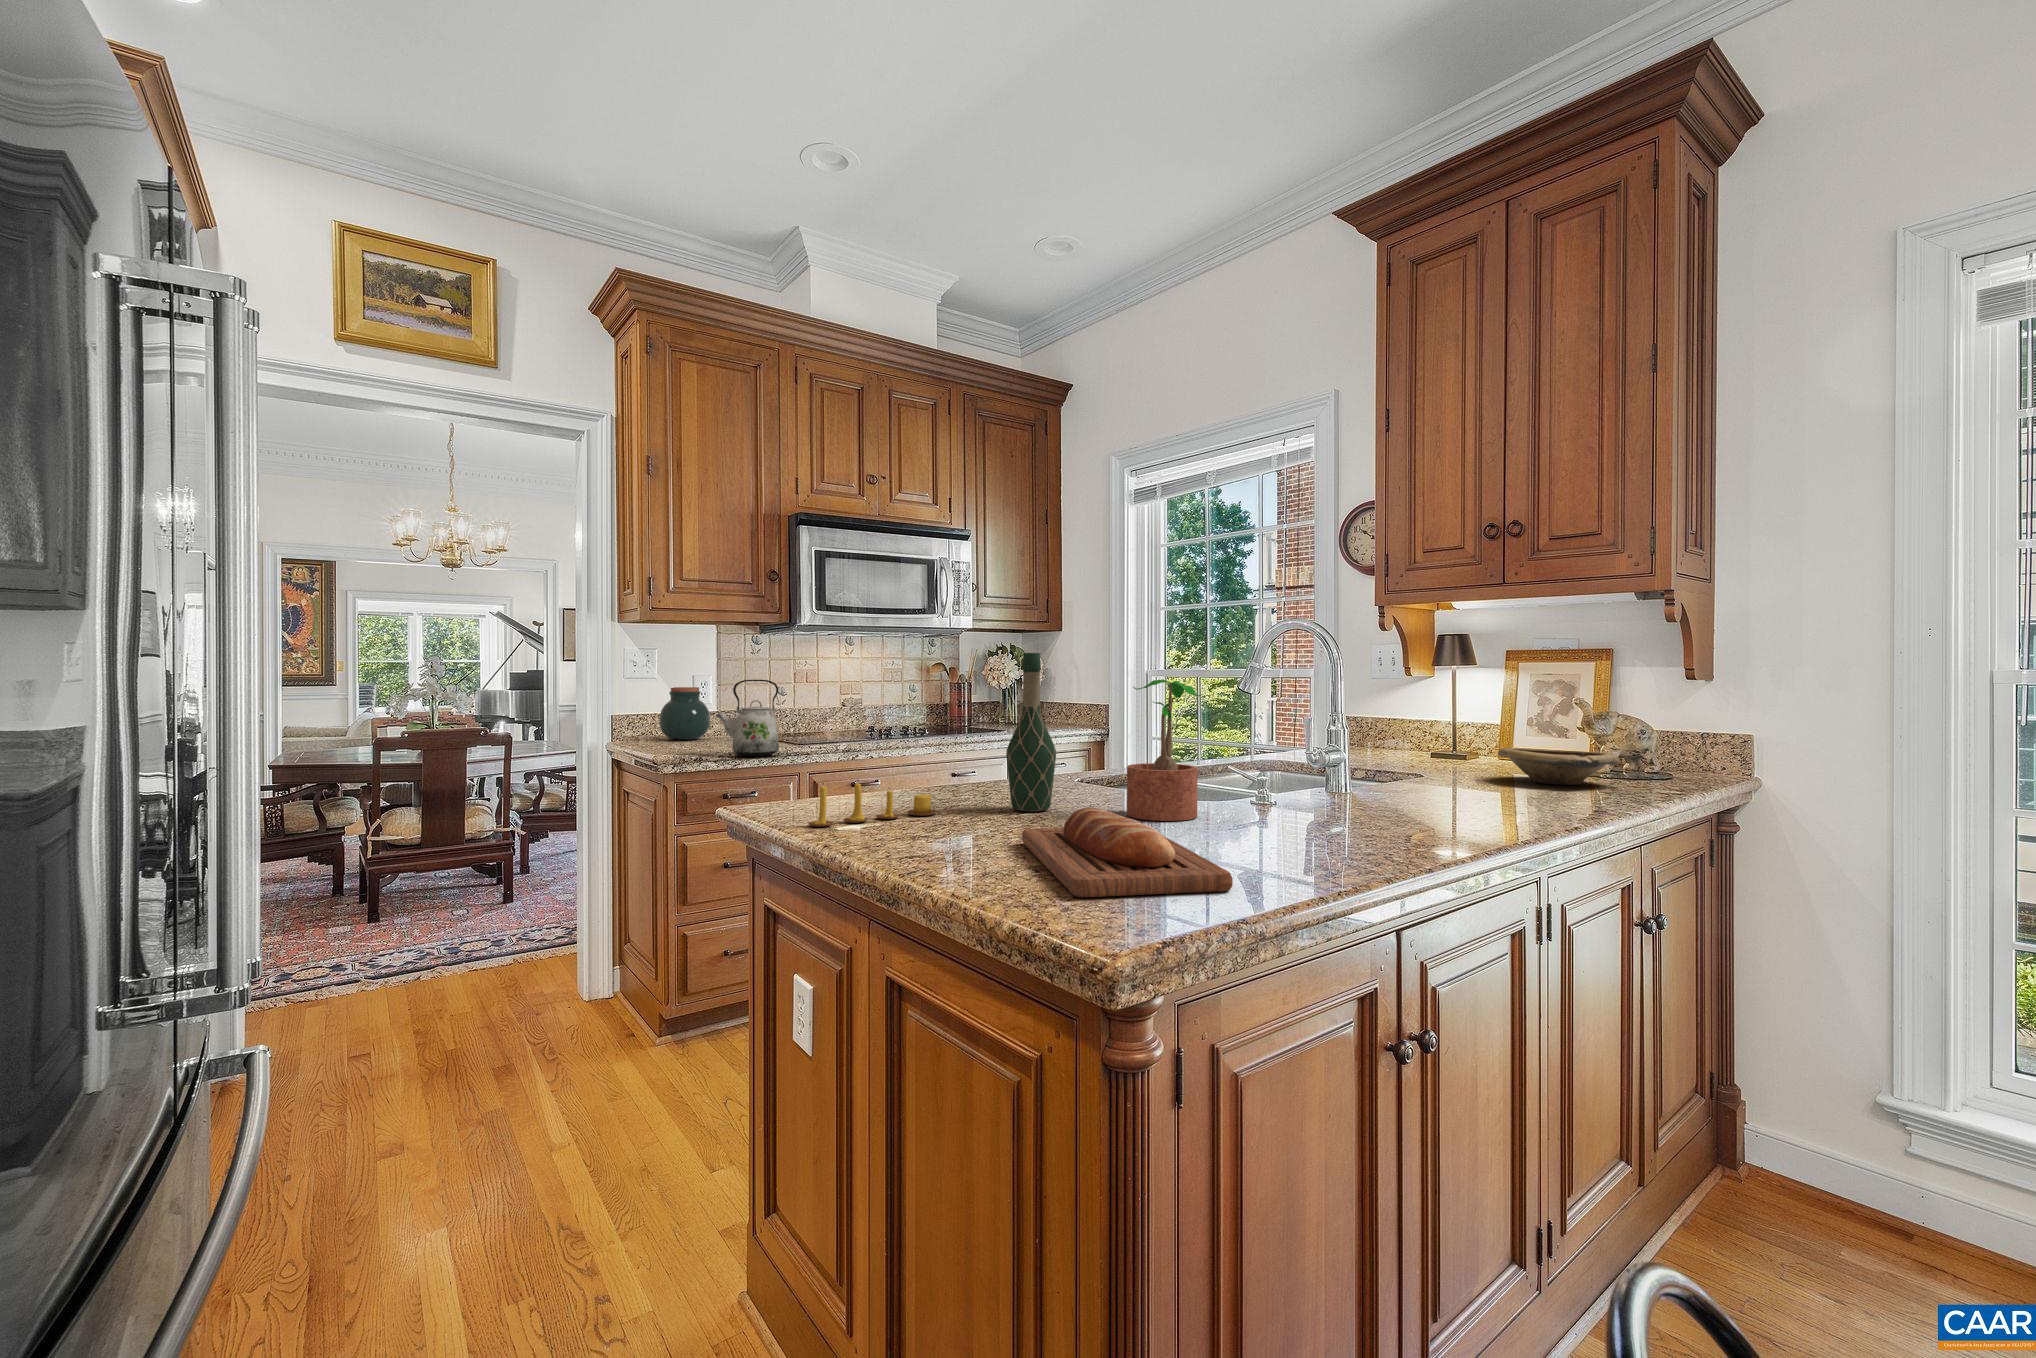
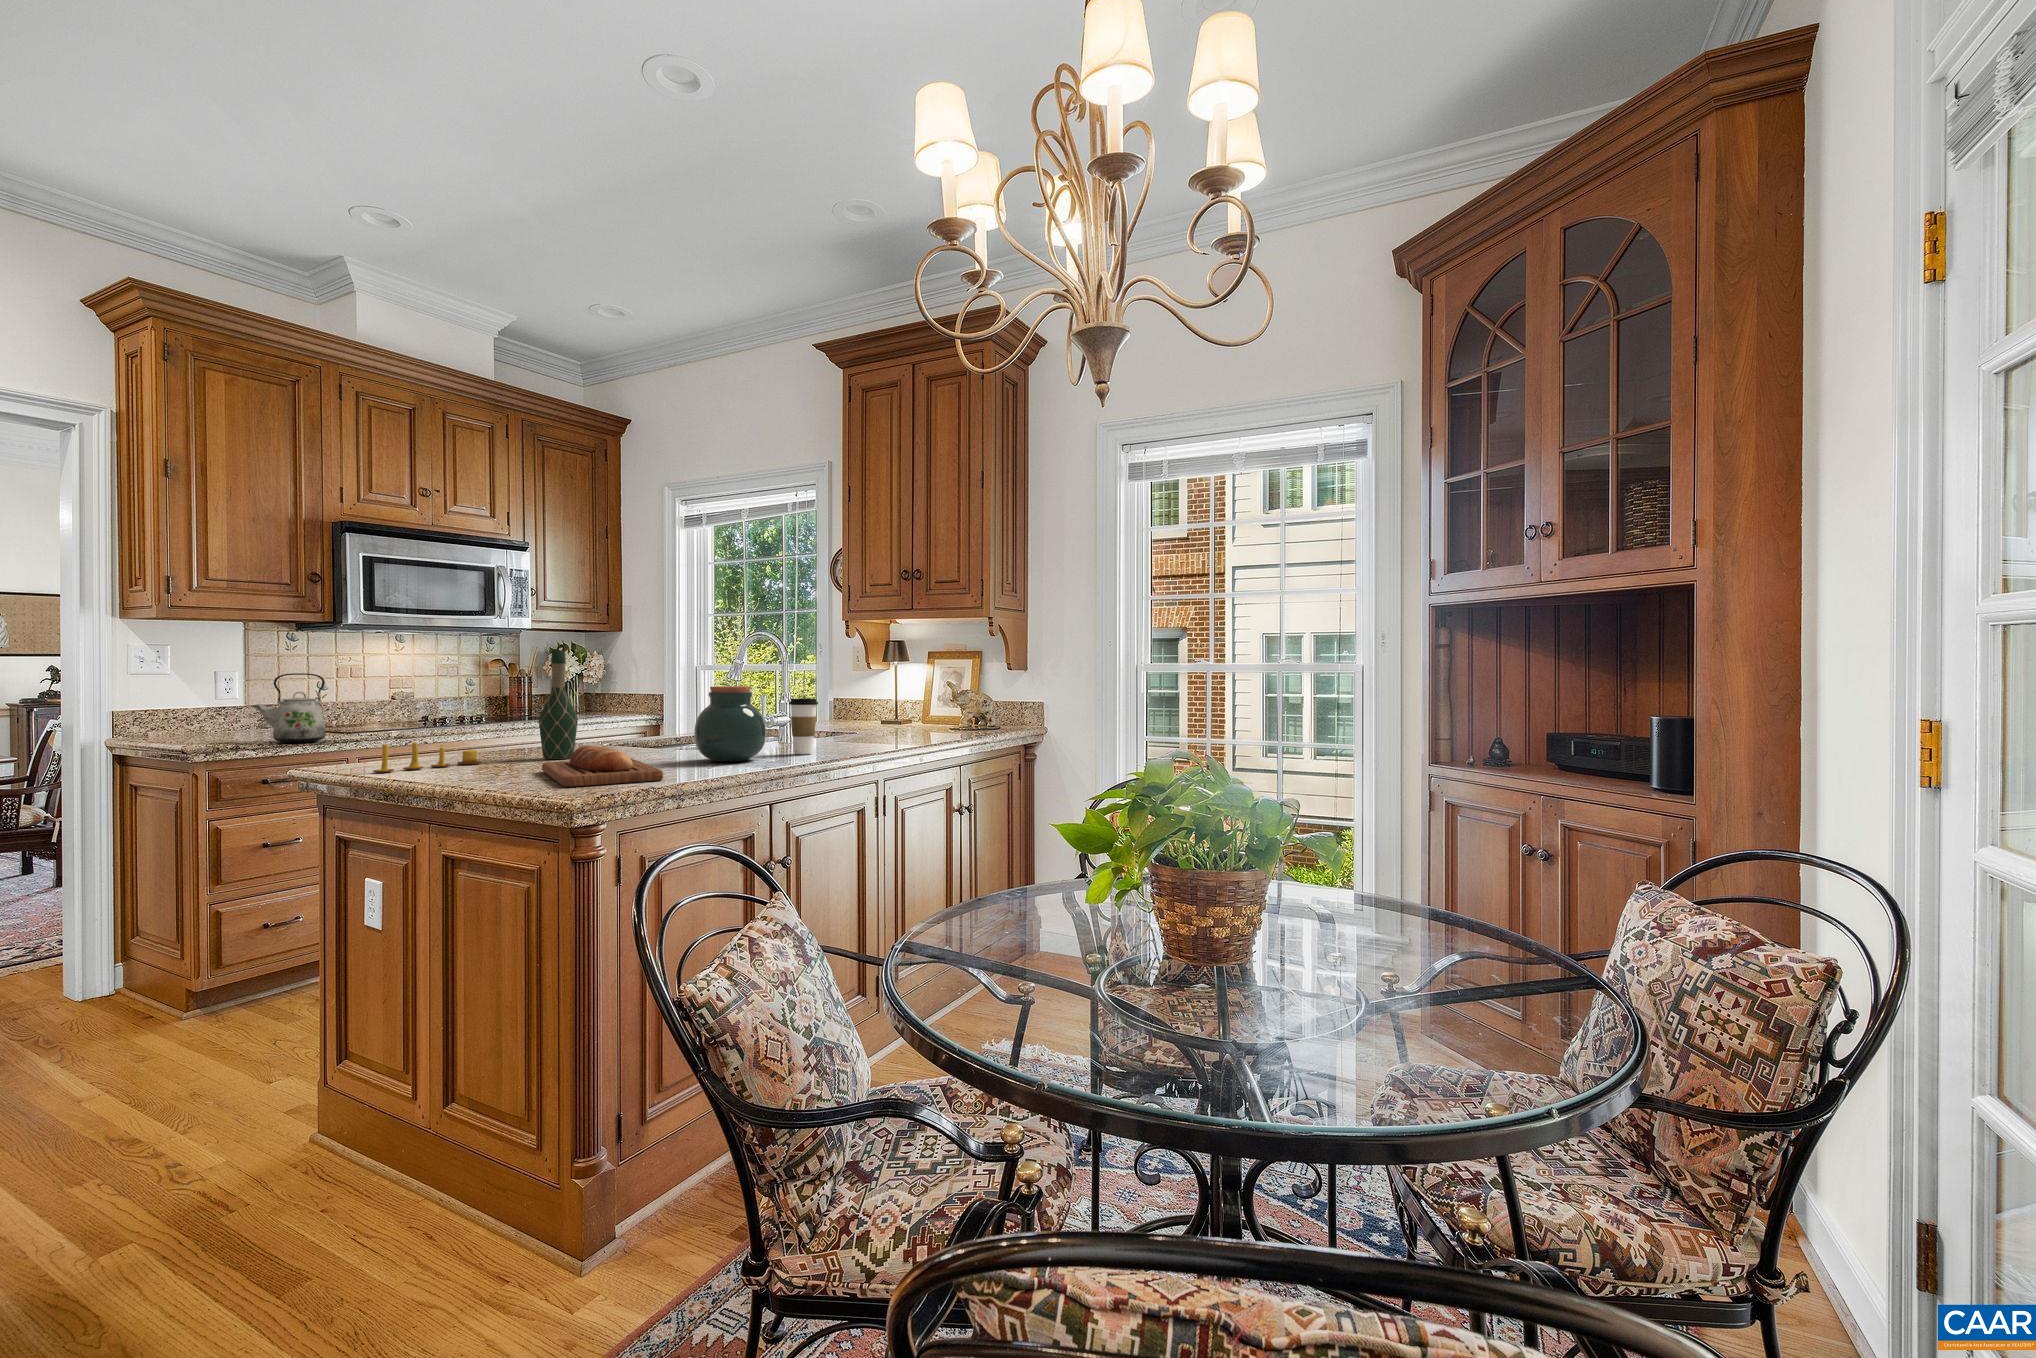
potted plant: present [1127,679,1201,821] -> none [629,668,681,759]
jar: present [660,687,710,740] -> present [694,686,766,762]
coffee cup: none [1376,731,1427,827] -> present [789,699,818,754]
bowl: present [1498,748,1620,785] -> none [903,713,969,734]

